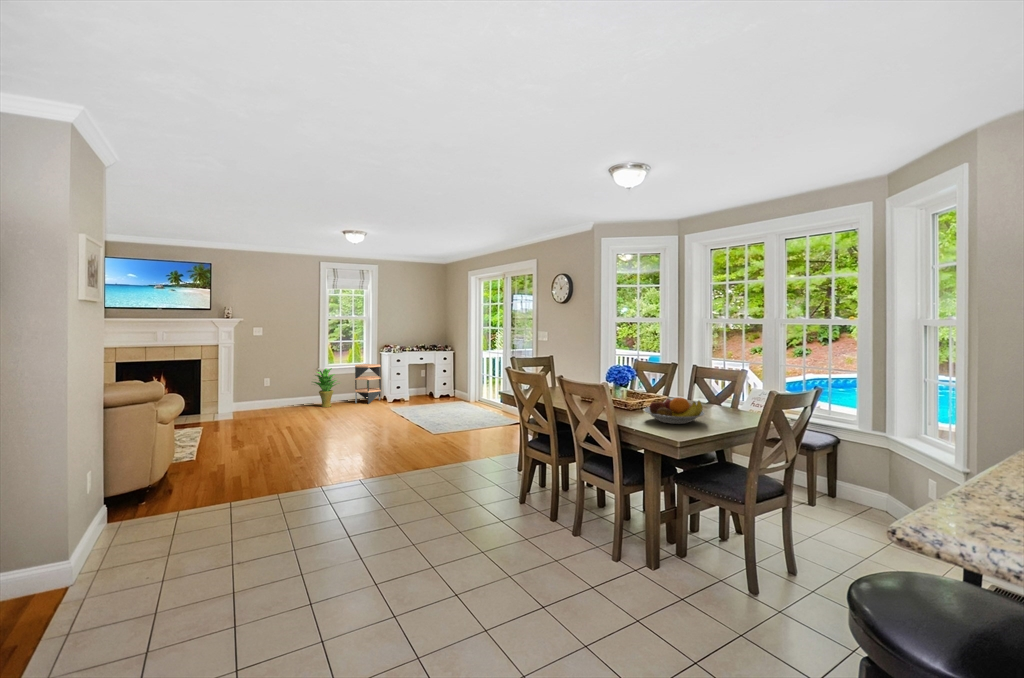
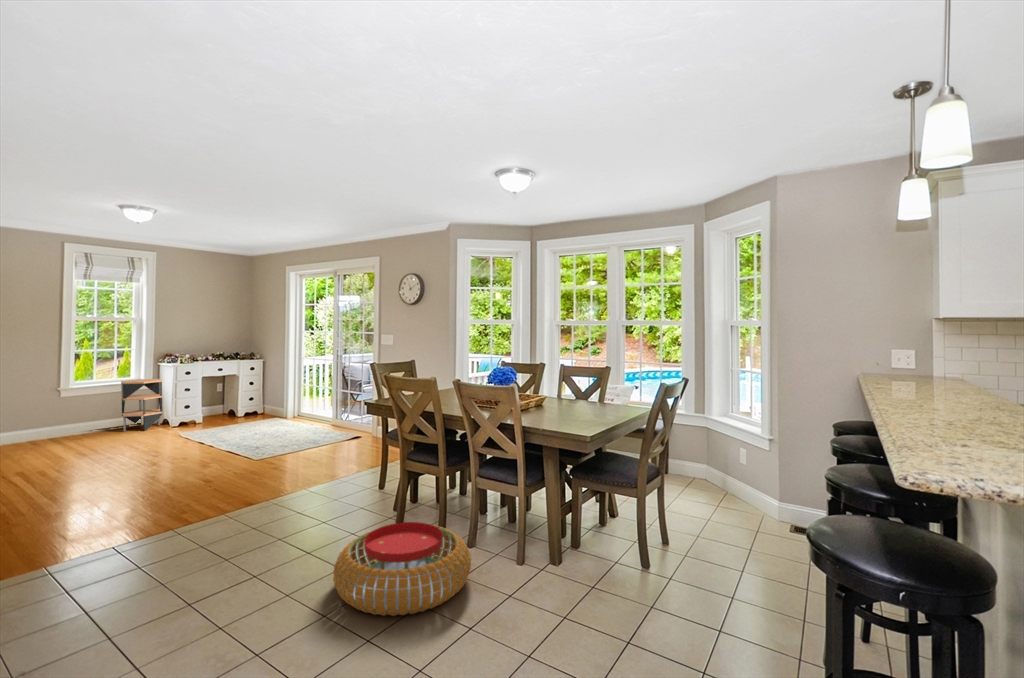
potted plant: present [313,368,338,407] -> none [49,386,103,440]
fruit bowl: present [644,397,705,424] -> none [538,396,593,422]
pouf: none [436,503,559,587] -> present [333,522,471,616]

